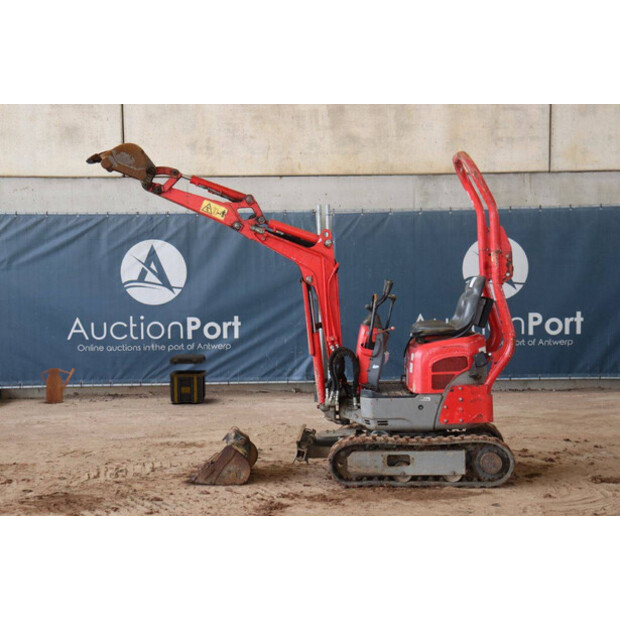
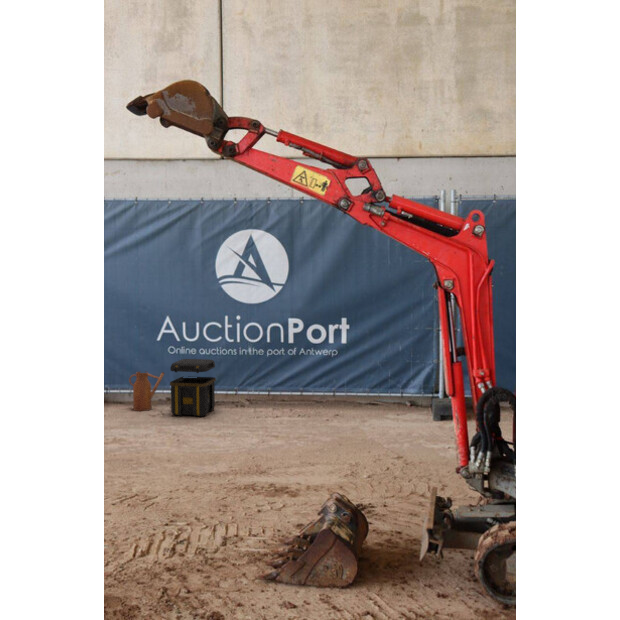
toolbox: present [169,354,206,403] -> present [170,359,216,416]

